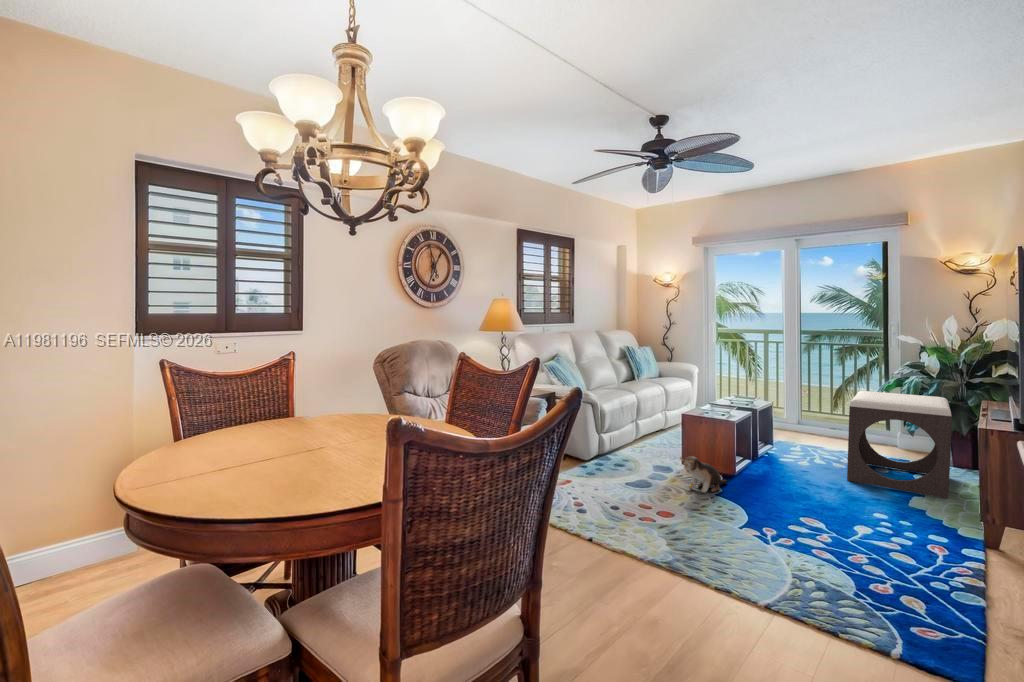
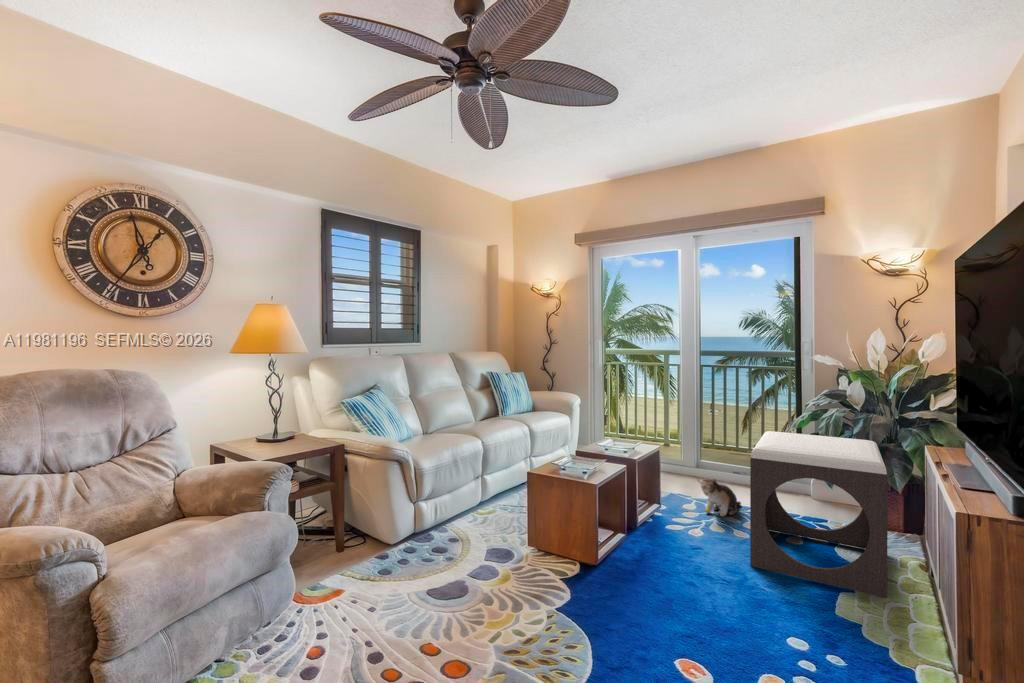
plush toy: present [680,456,727,493] -> present [697,477,741,516]

